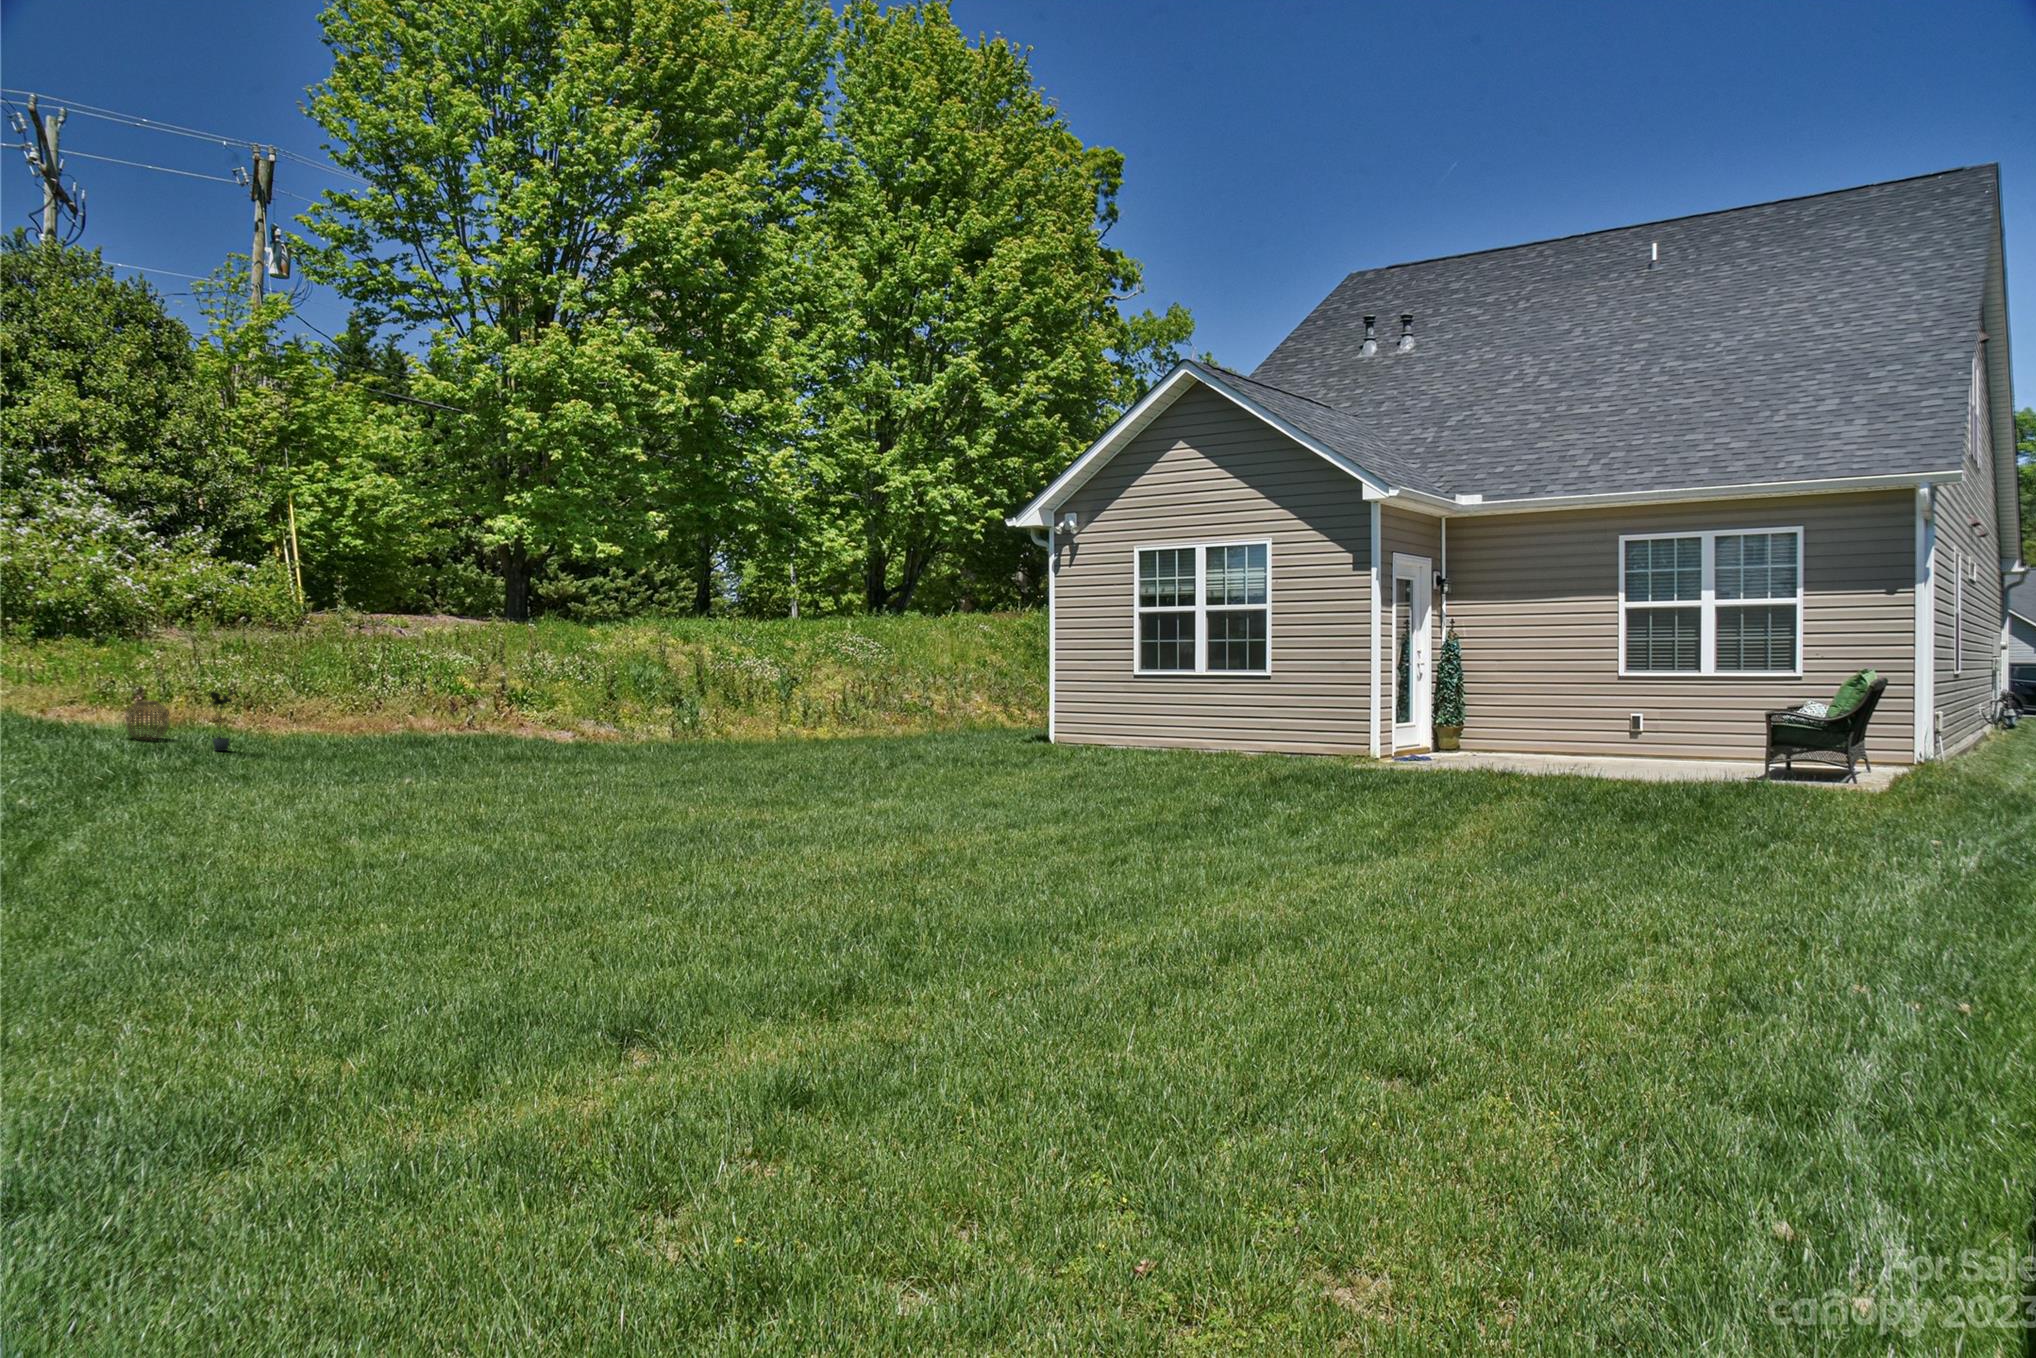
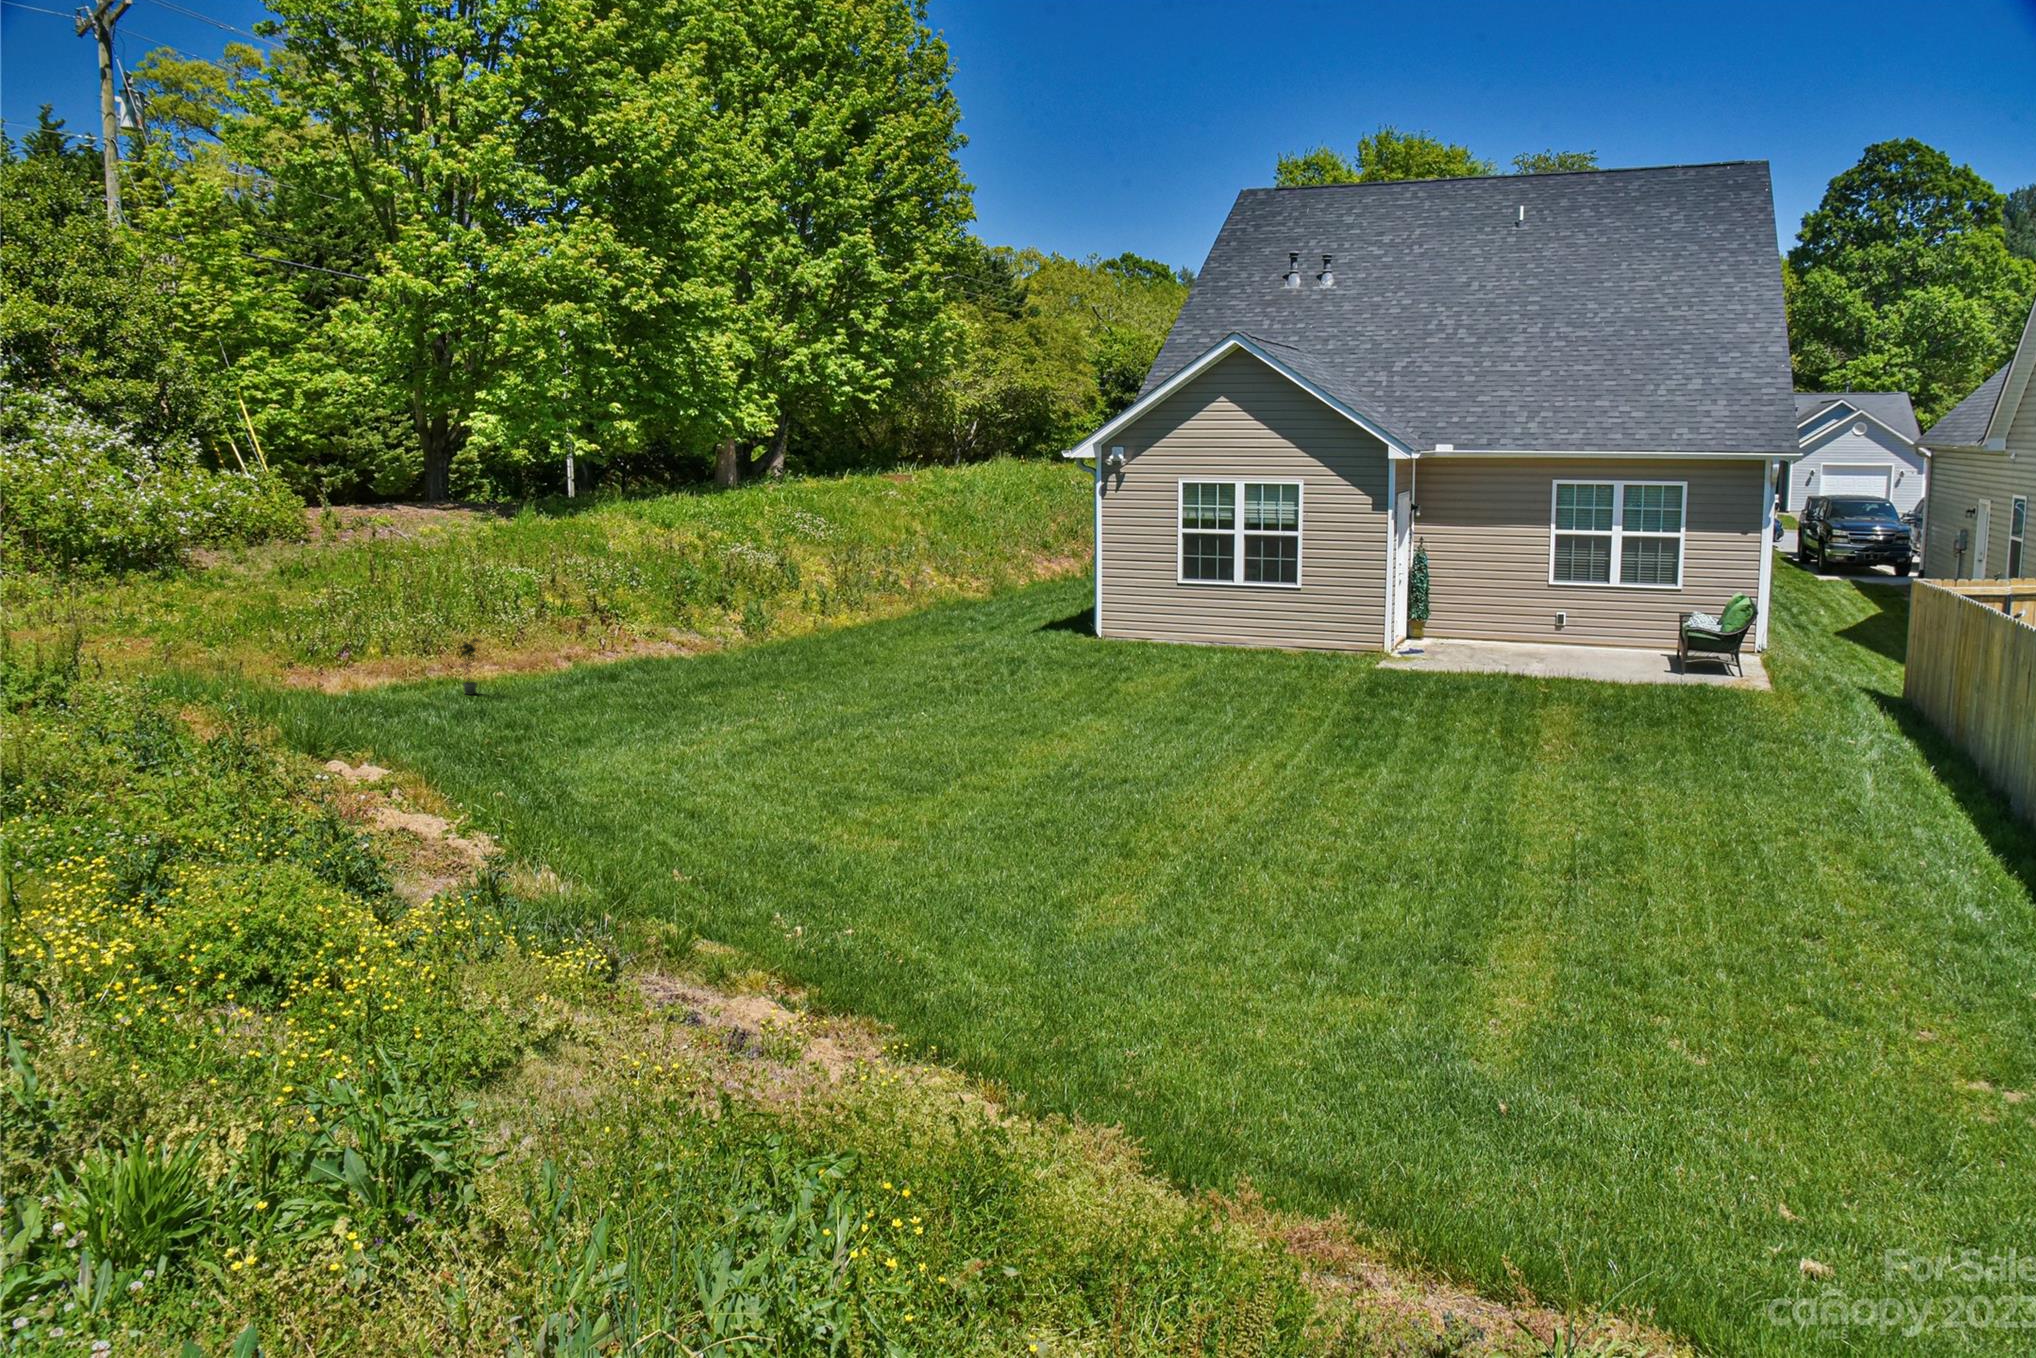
woven basket: present [126,701,169,740] -> none [363,649,400,686]

